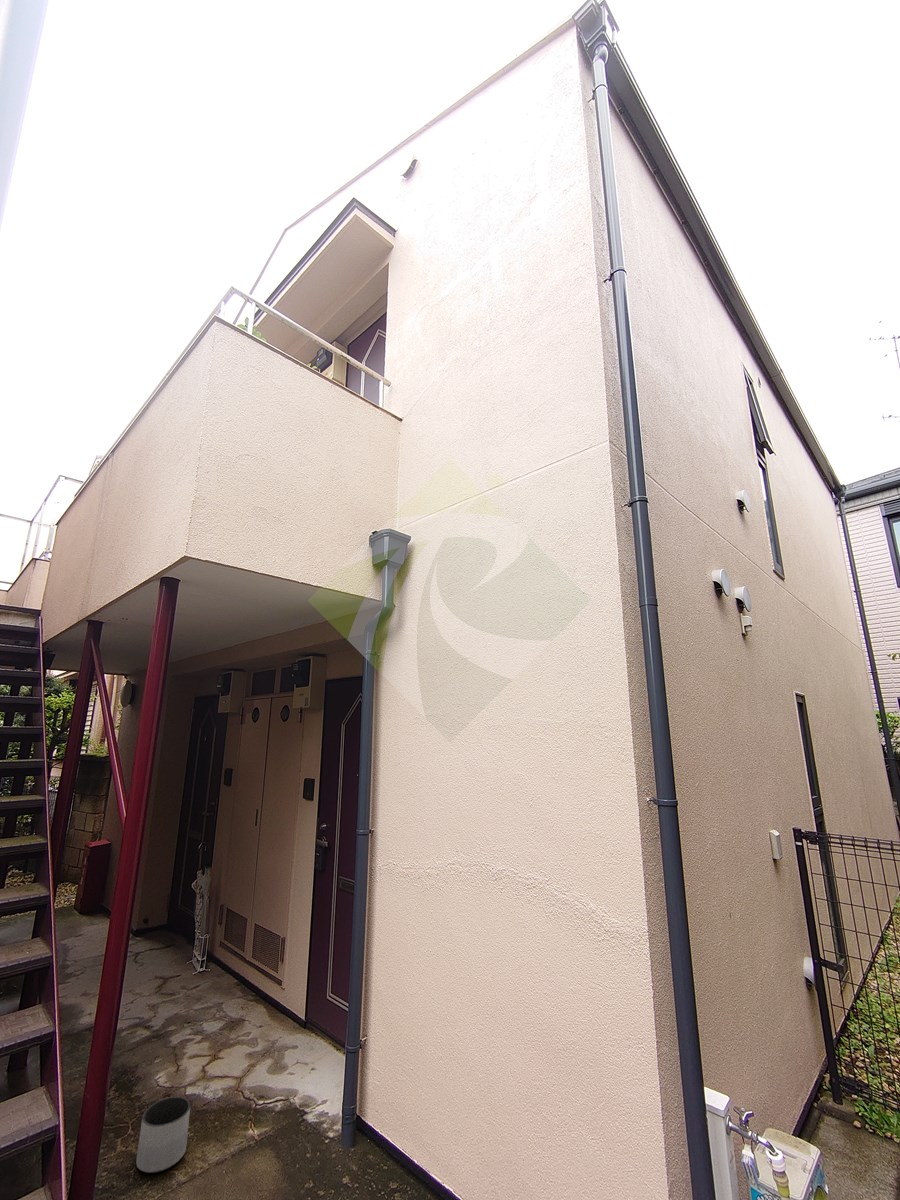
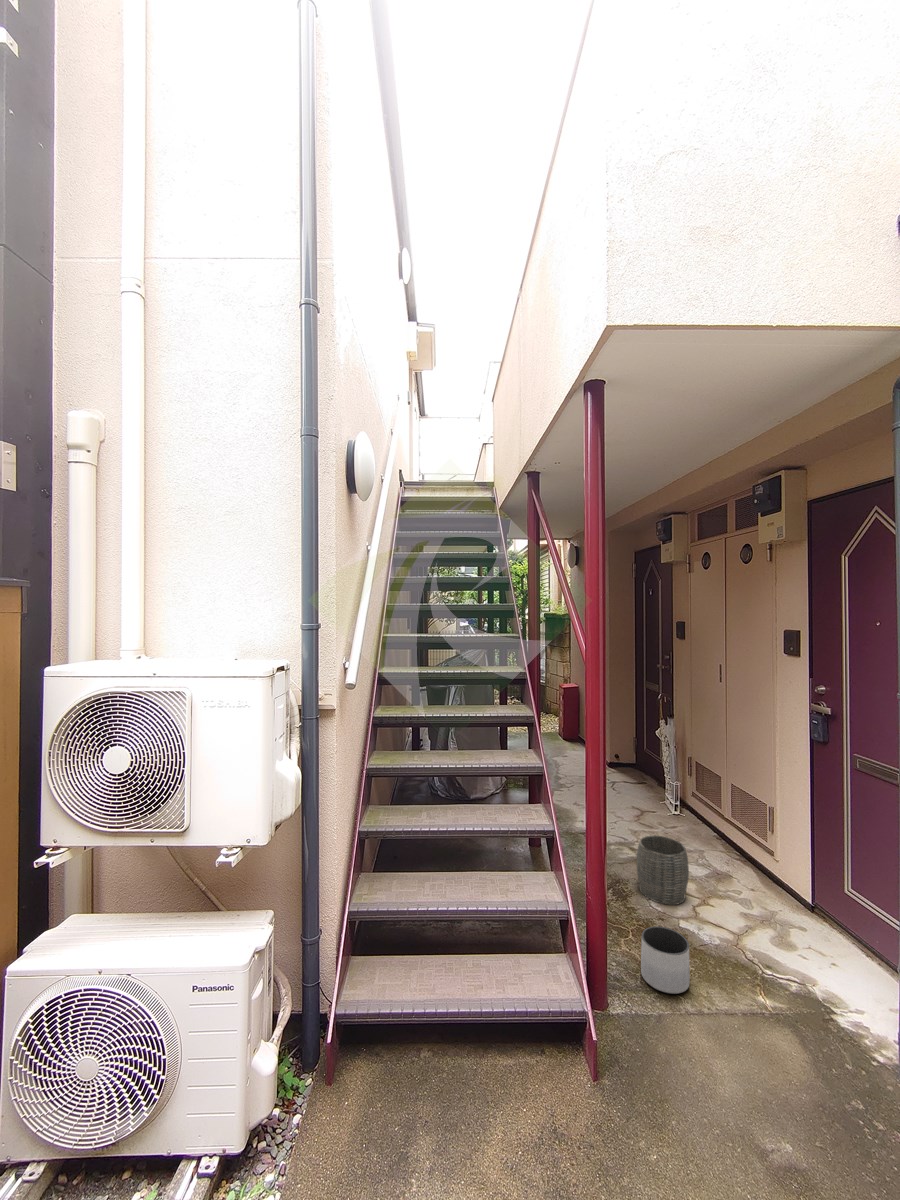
woven basket: none [149,999,203,1078] -> present [637,836,689,905]

